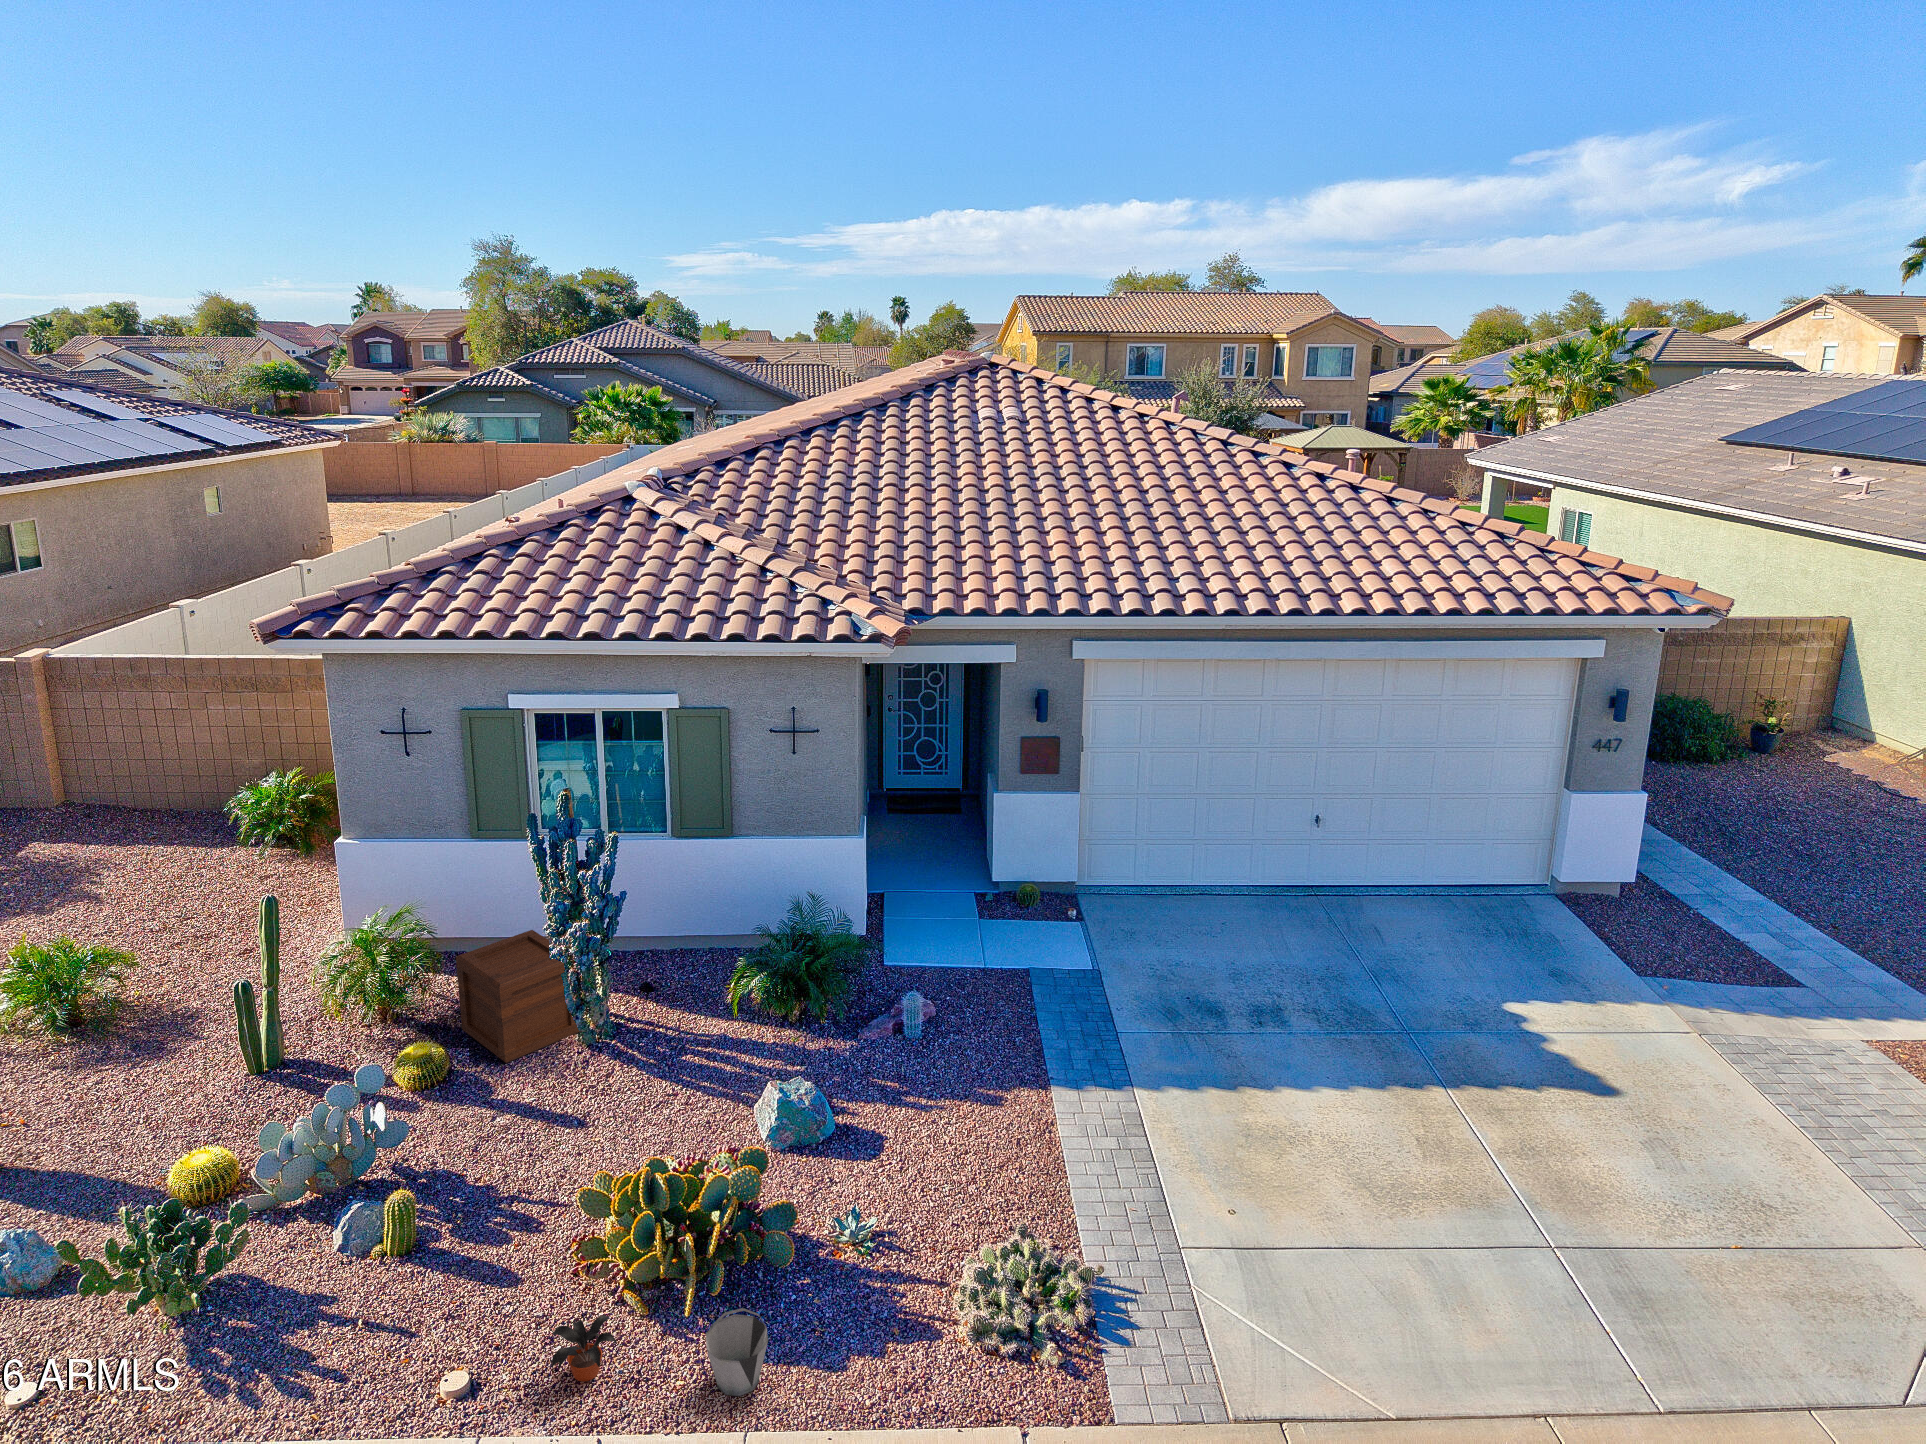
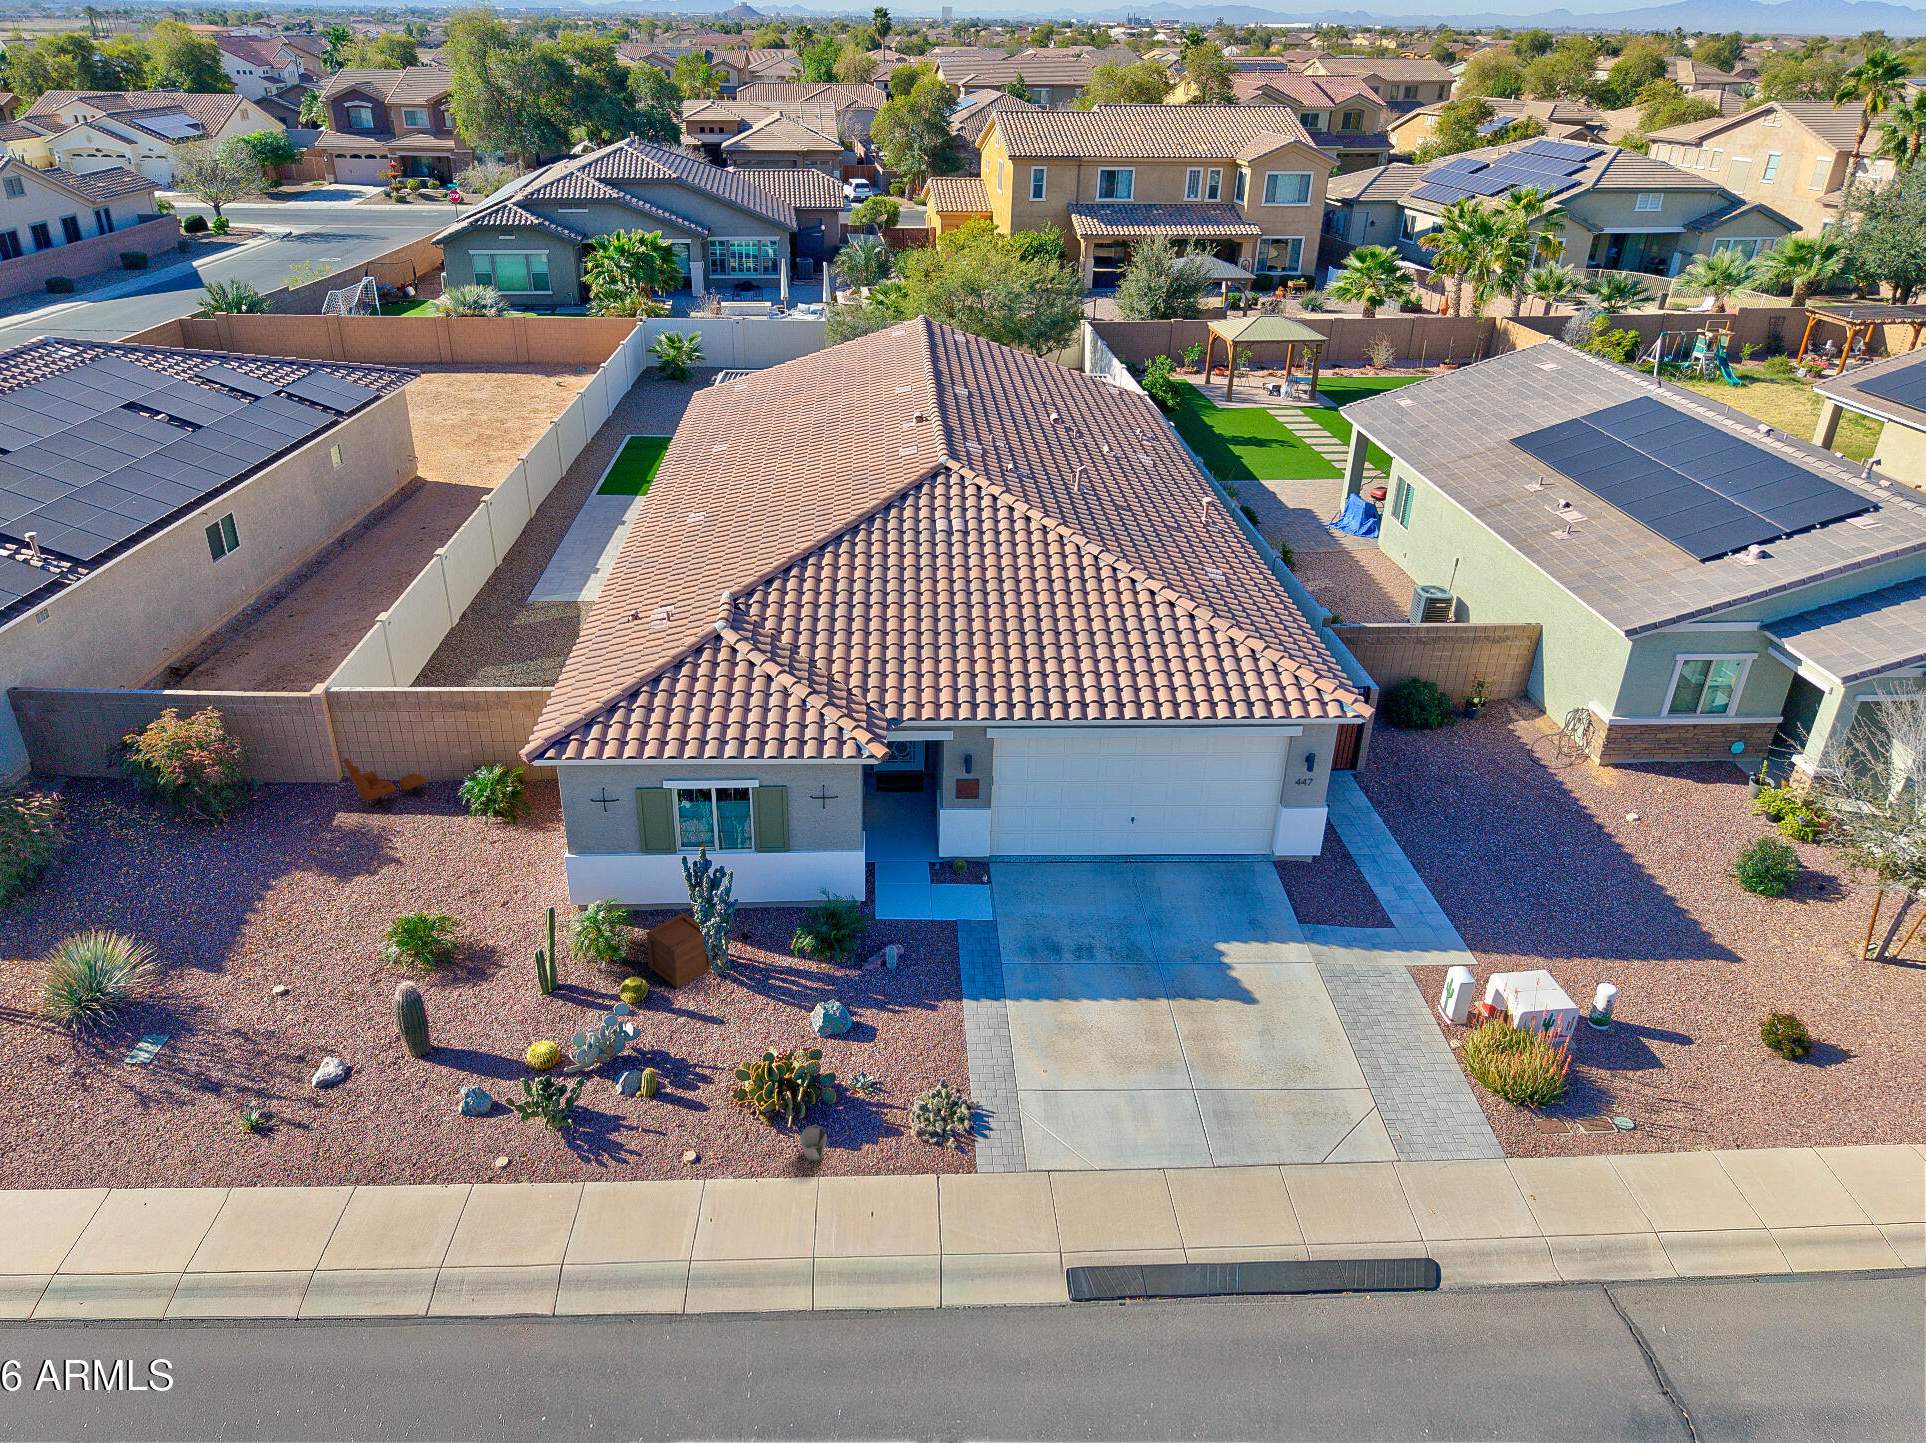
lounge chair: none [29,731,177,824] -> present [344,758,426,812]
potted plant: present [551,1315,617,1382] -> none [731,1128,760,1155]

